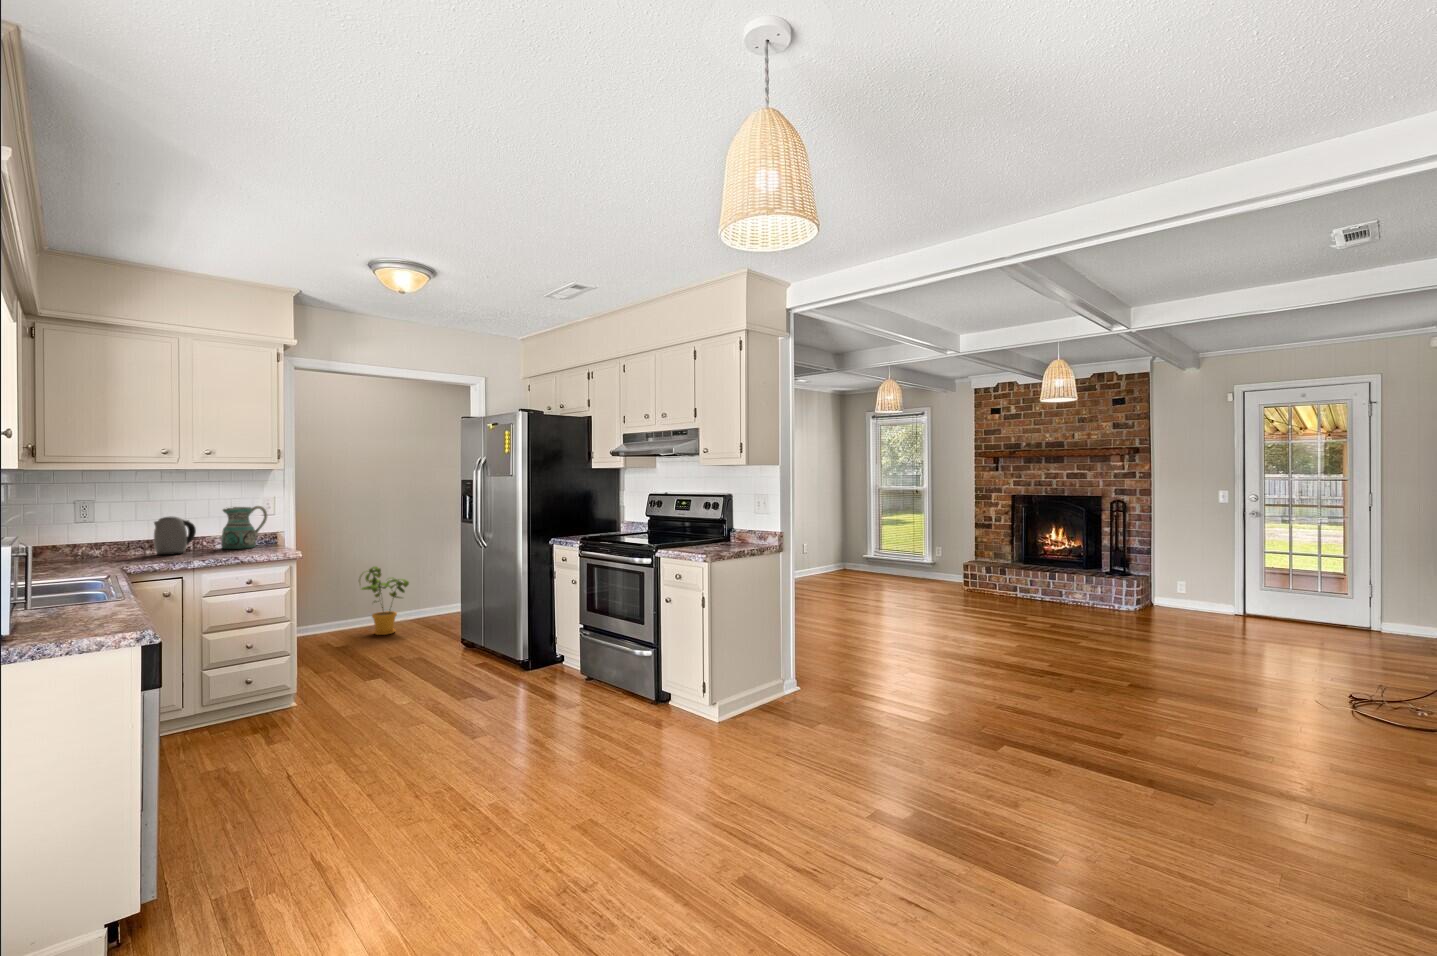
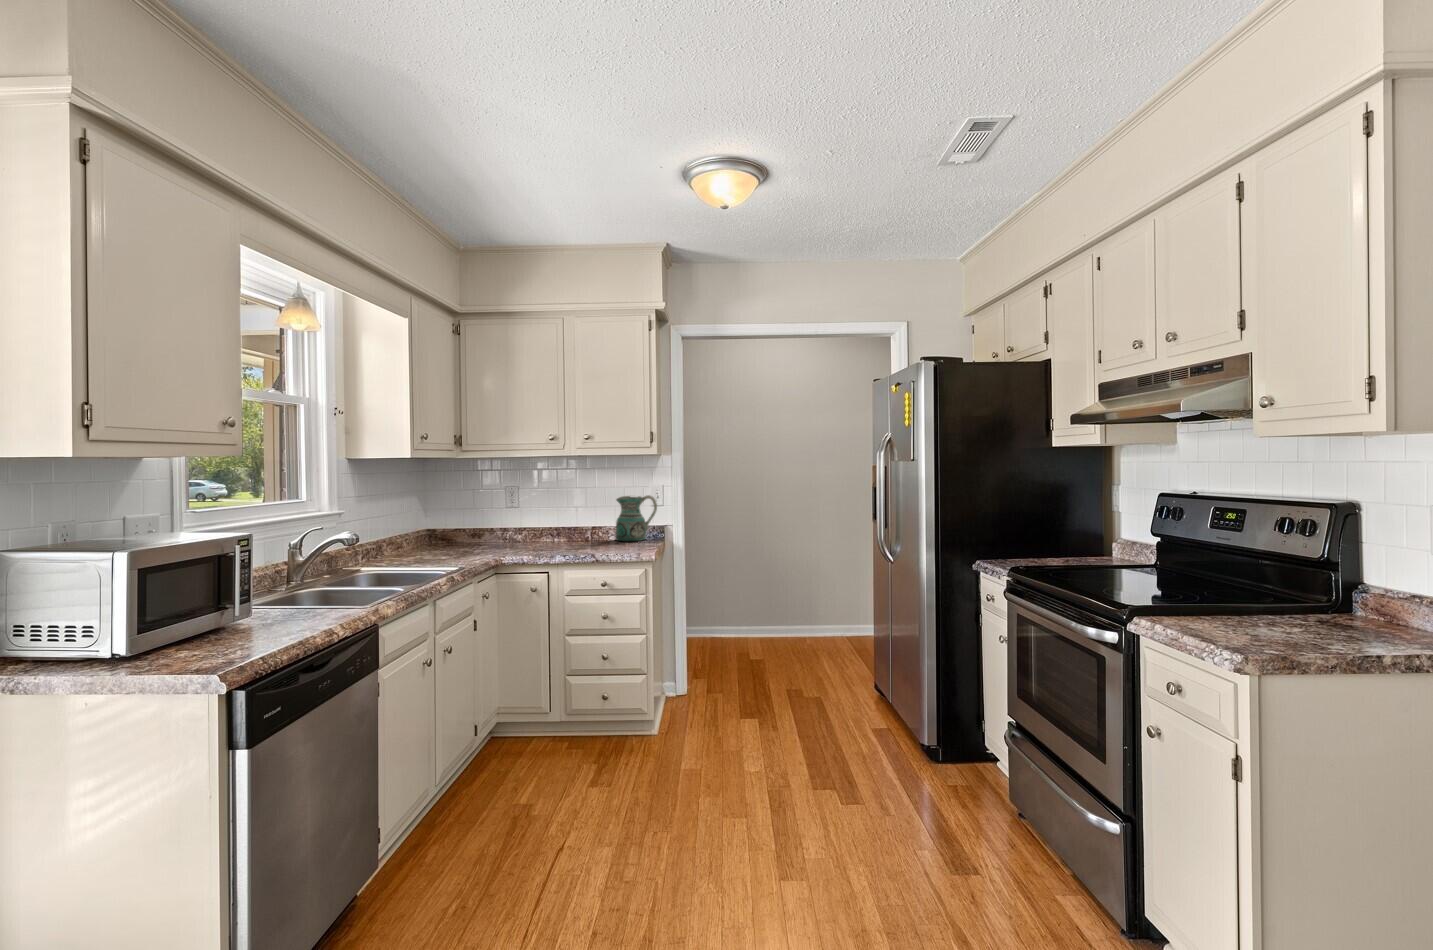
kettle: present [154,516,196,555] -> none [553,505,593,544]
house plant: present [359,566,409,635] -> none [790,564,841,643]

